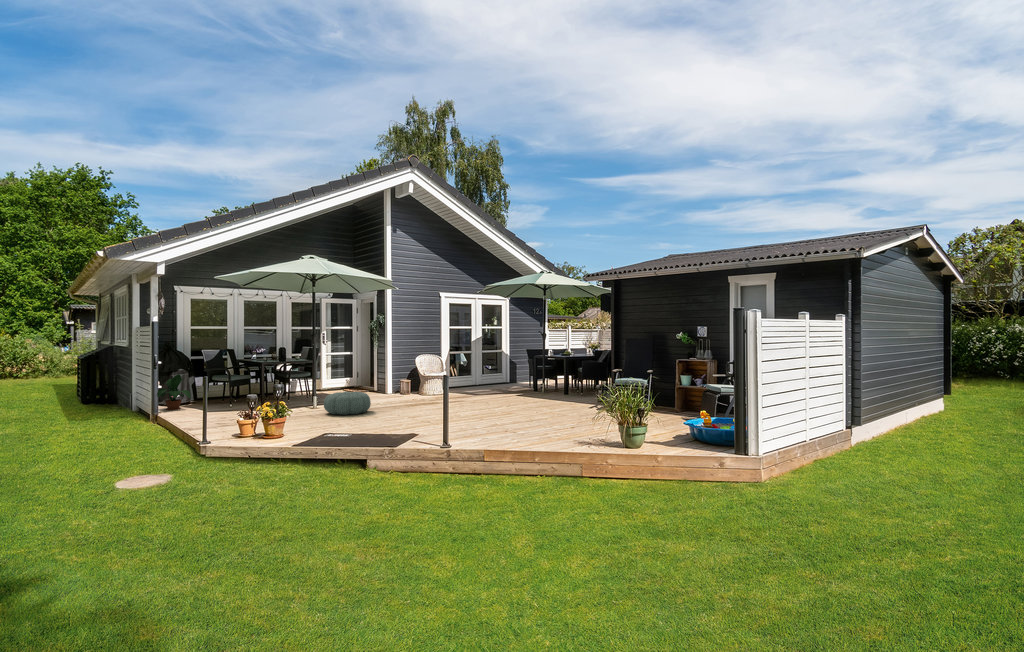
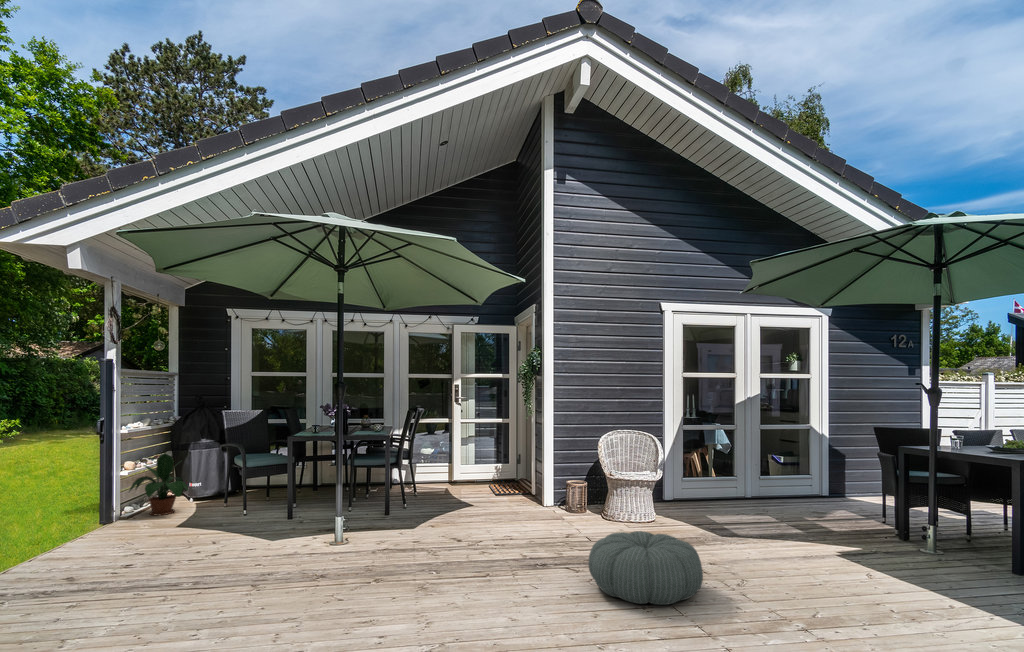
pouf: present [324,392,371,415] -> present [588,531,703,605]

